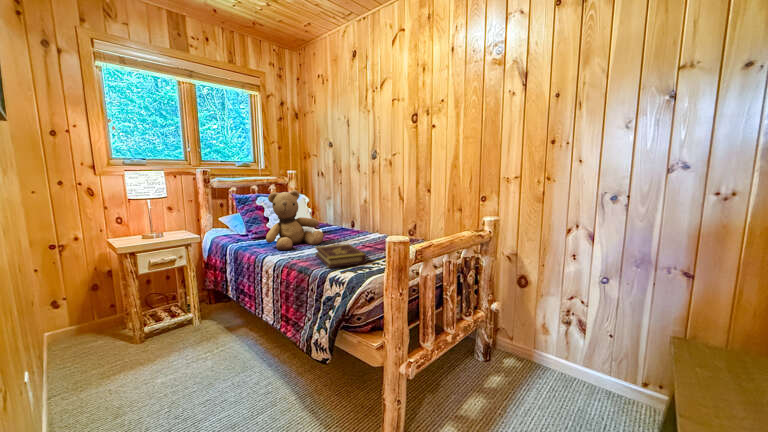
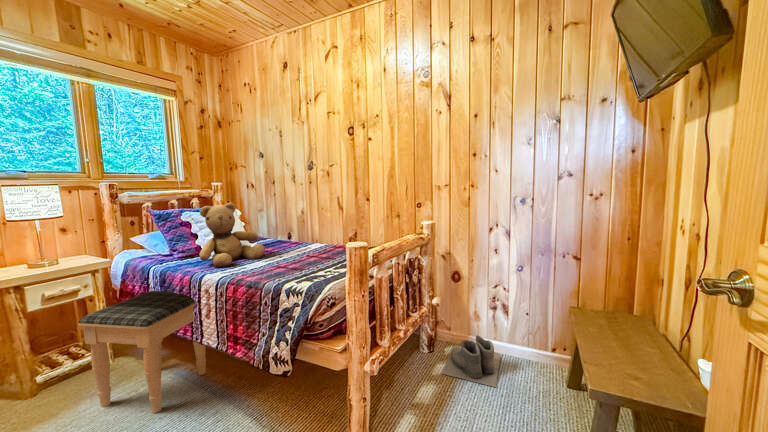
book: present [315,244,366,268] -> none [260,254,318,280]
footstool: none [169,266,271,374] -> present [78,291,206,413]
boots: none [495,353,572,417] -> present [442,335,500,387]

